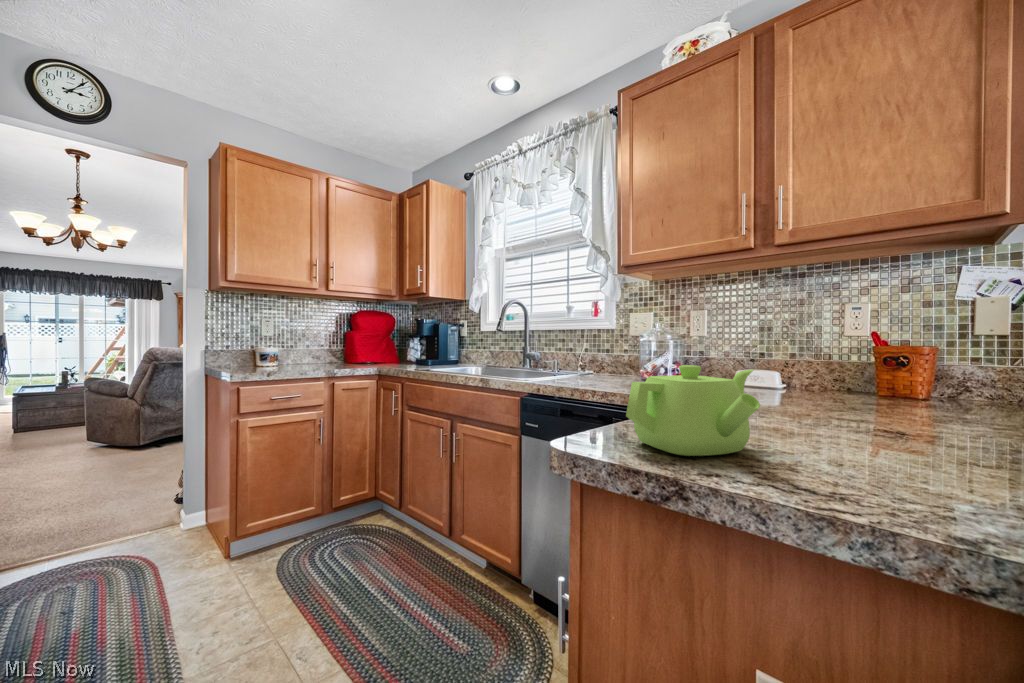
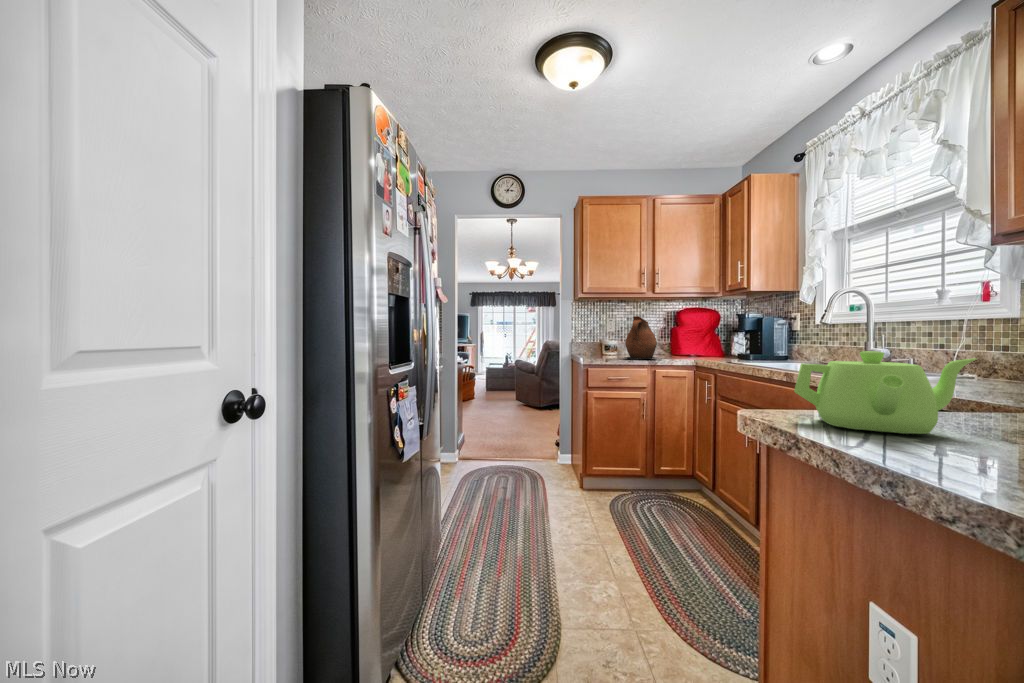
ceramic pitcher: none [289,317,343,370] -> present [624,316,662,359]

